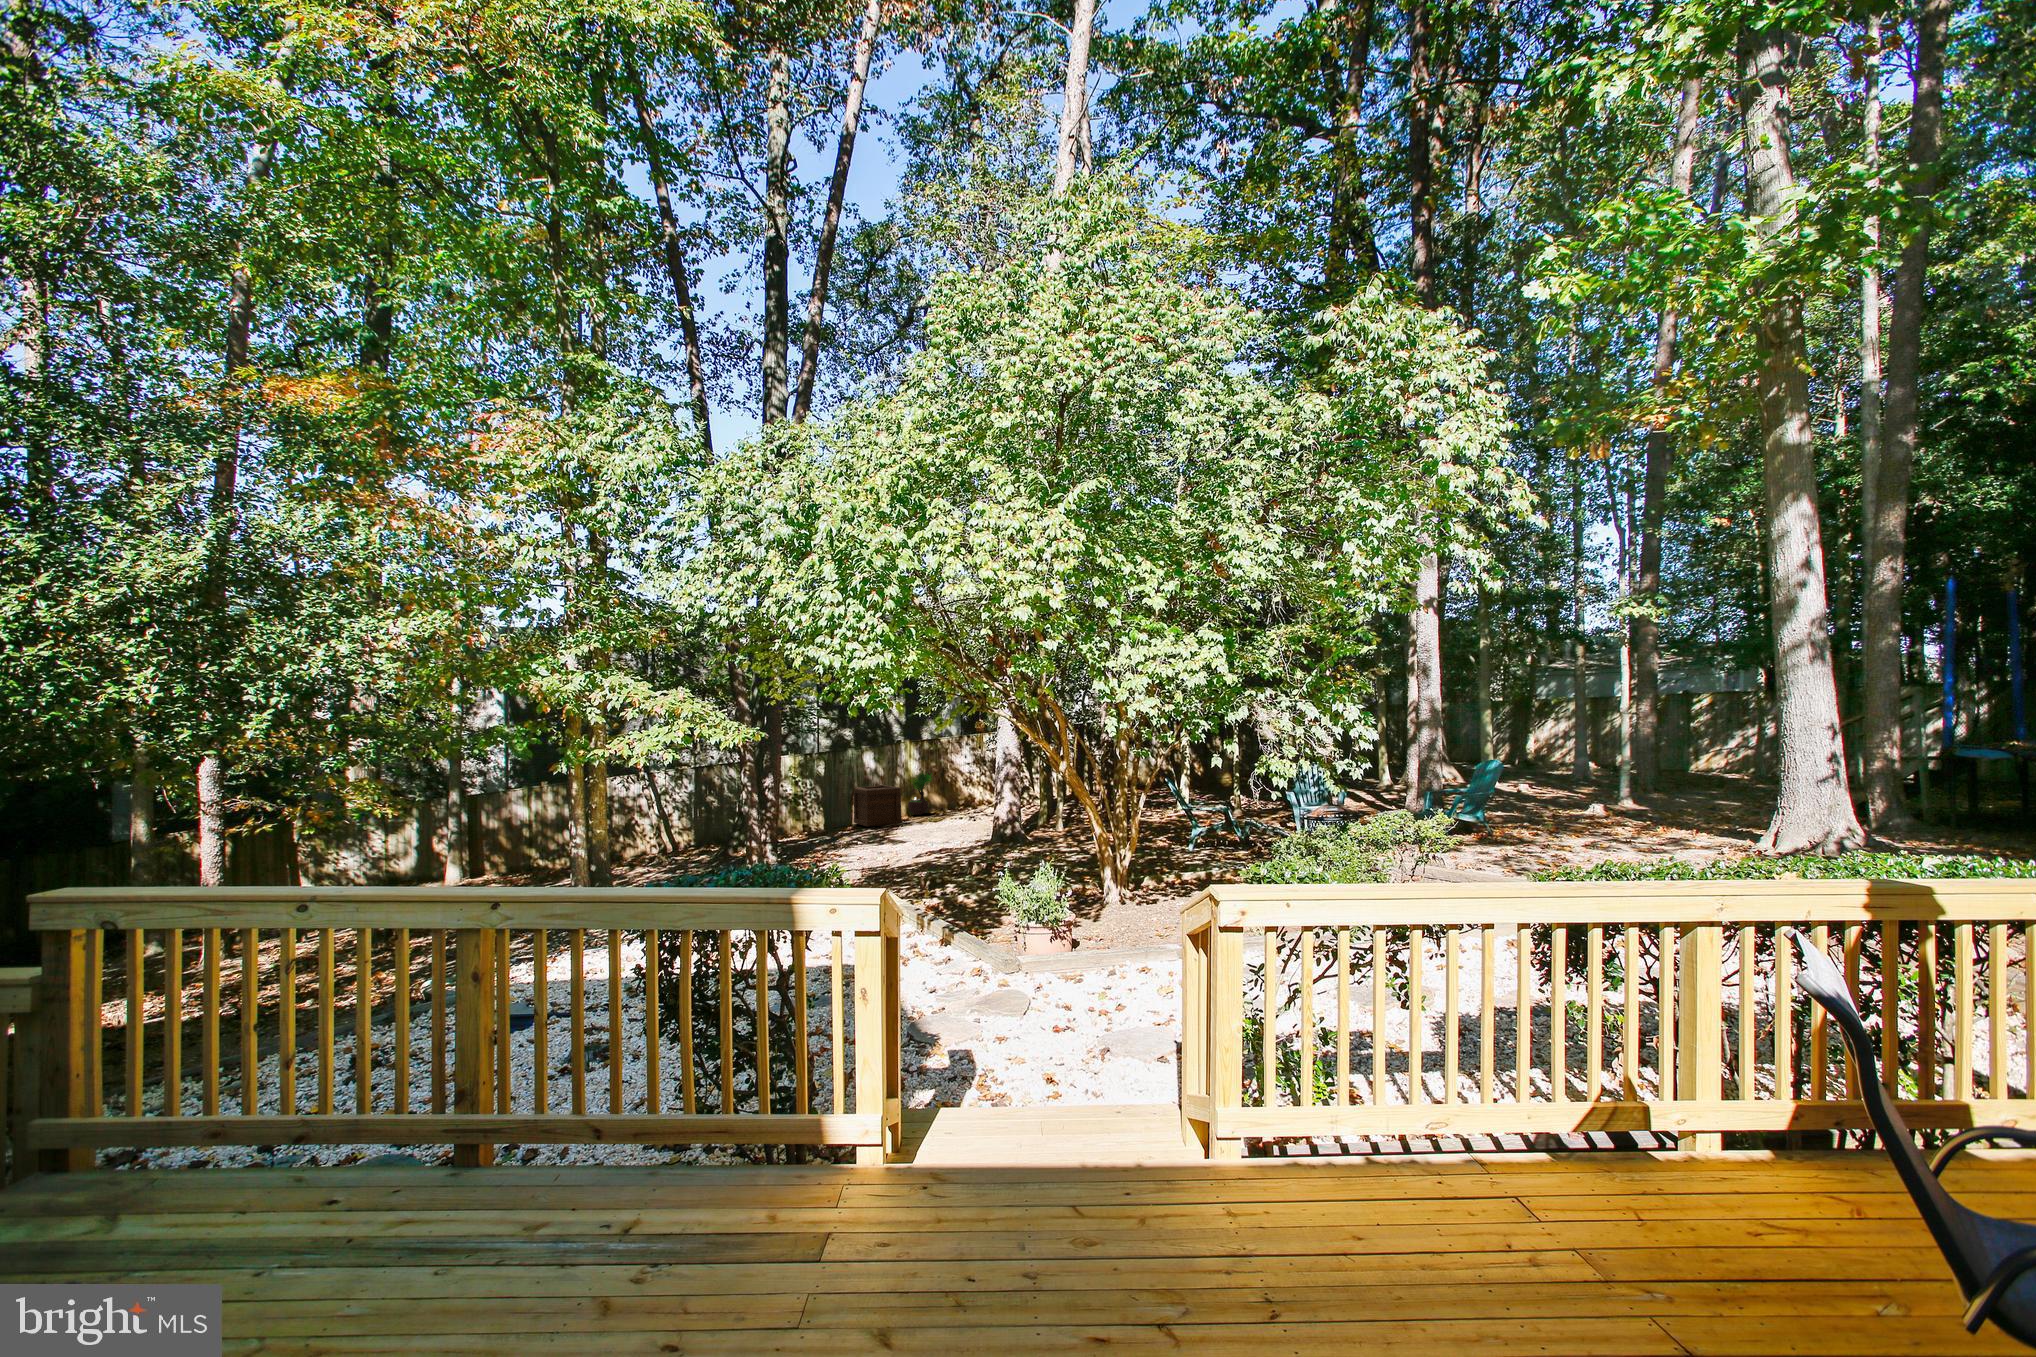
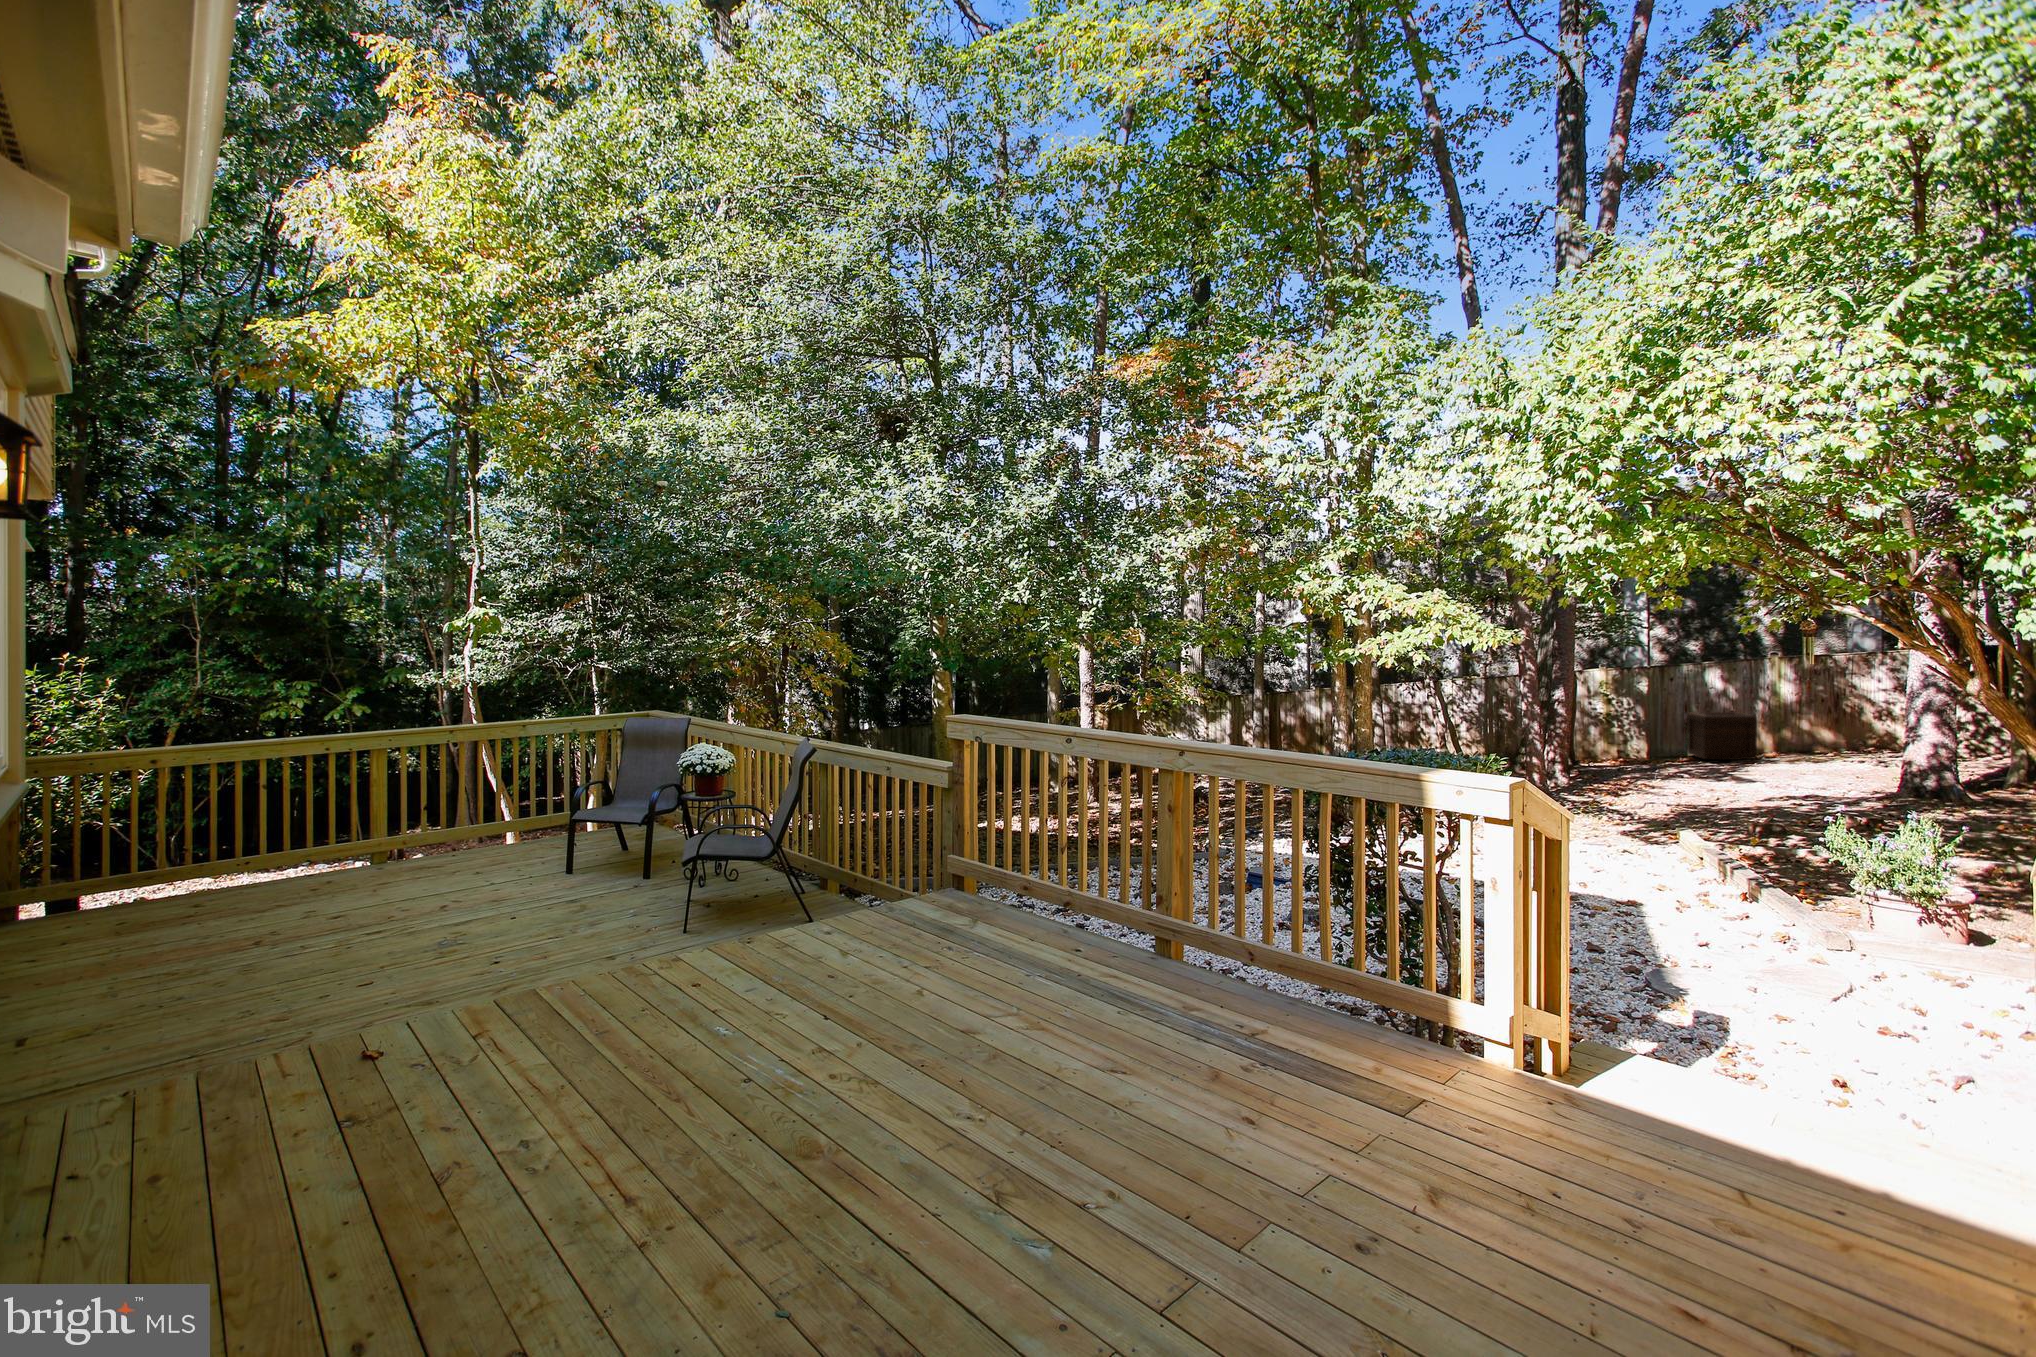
potted tree: present [908,773,931,815] -> none [1772,694,1815,752]

